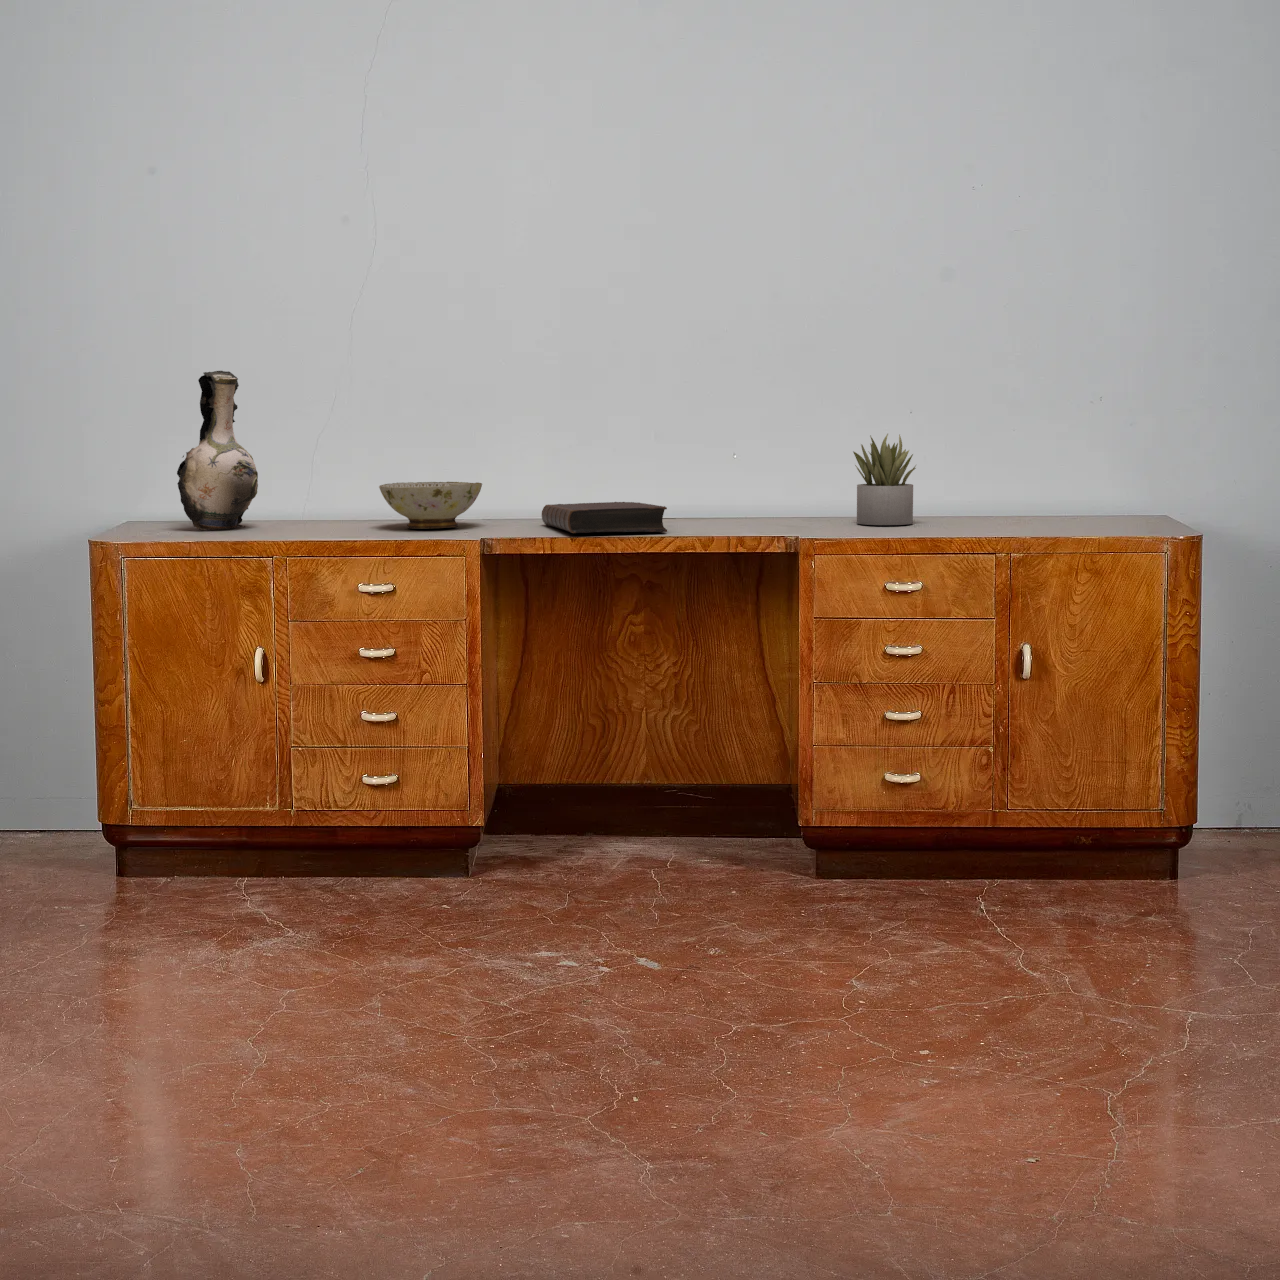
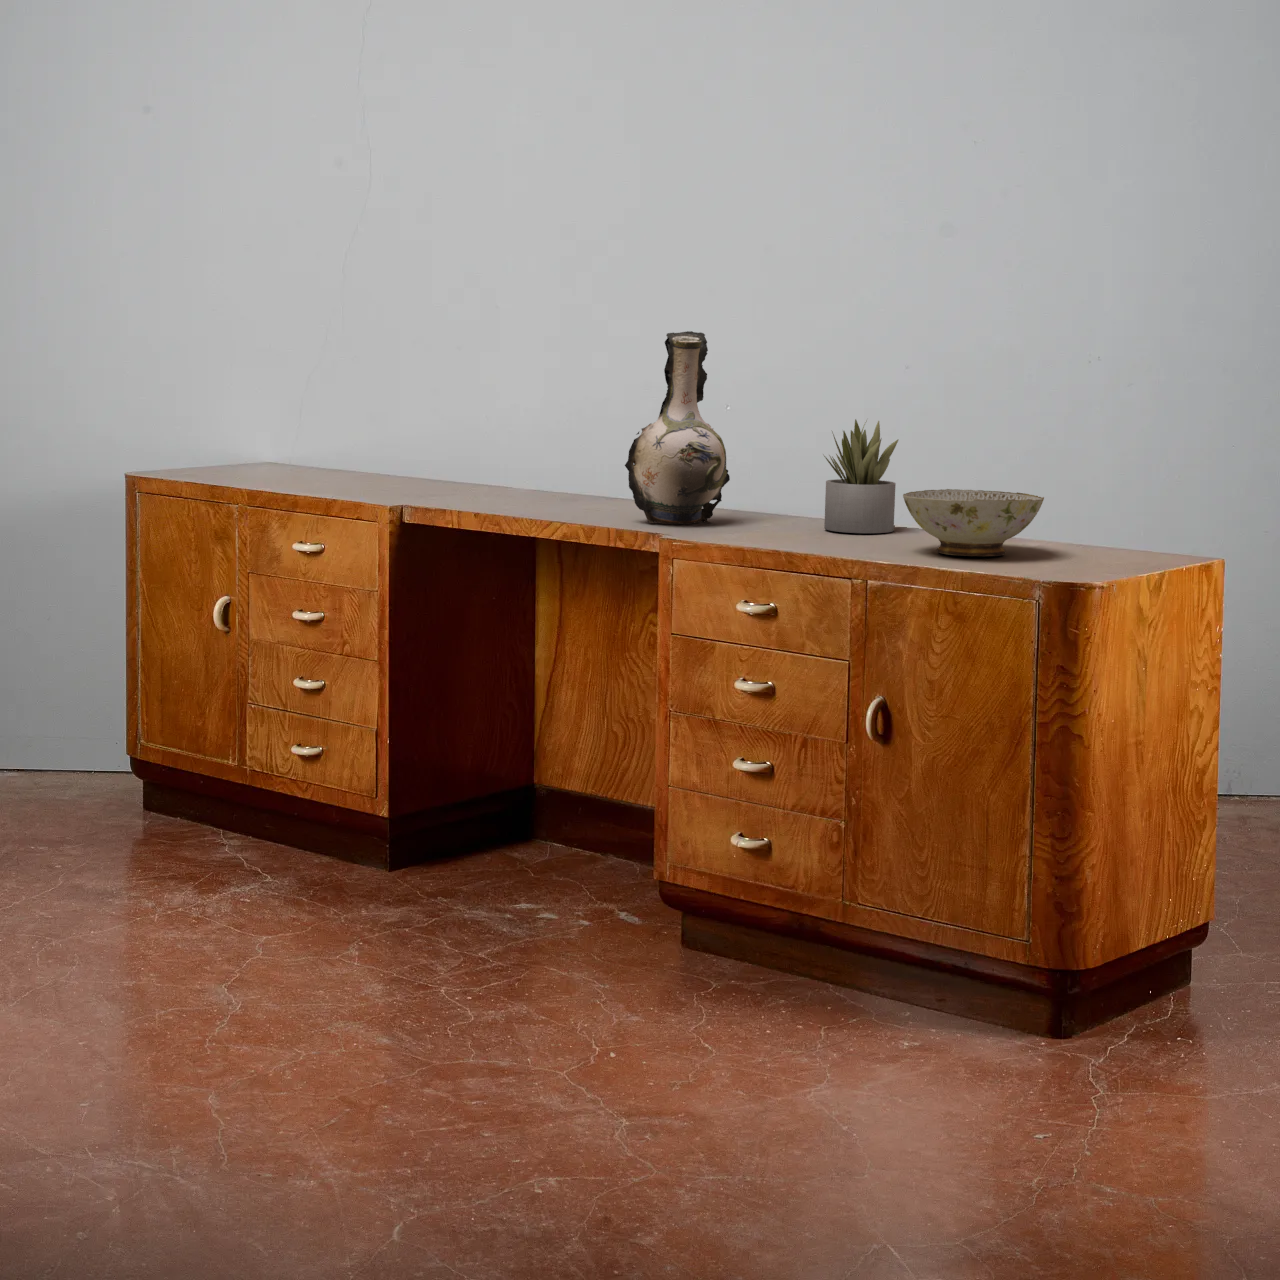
decorative vase: present [177,371,258,530] -> present [625,331,730,524]
ceramic bowl: present [379,482,482,529] -> present [903,489,1044,556]
book: present [542,502,667,533] -> none [478,477,637,517]

